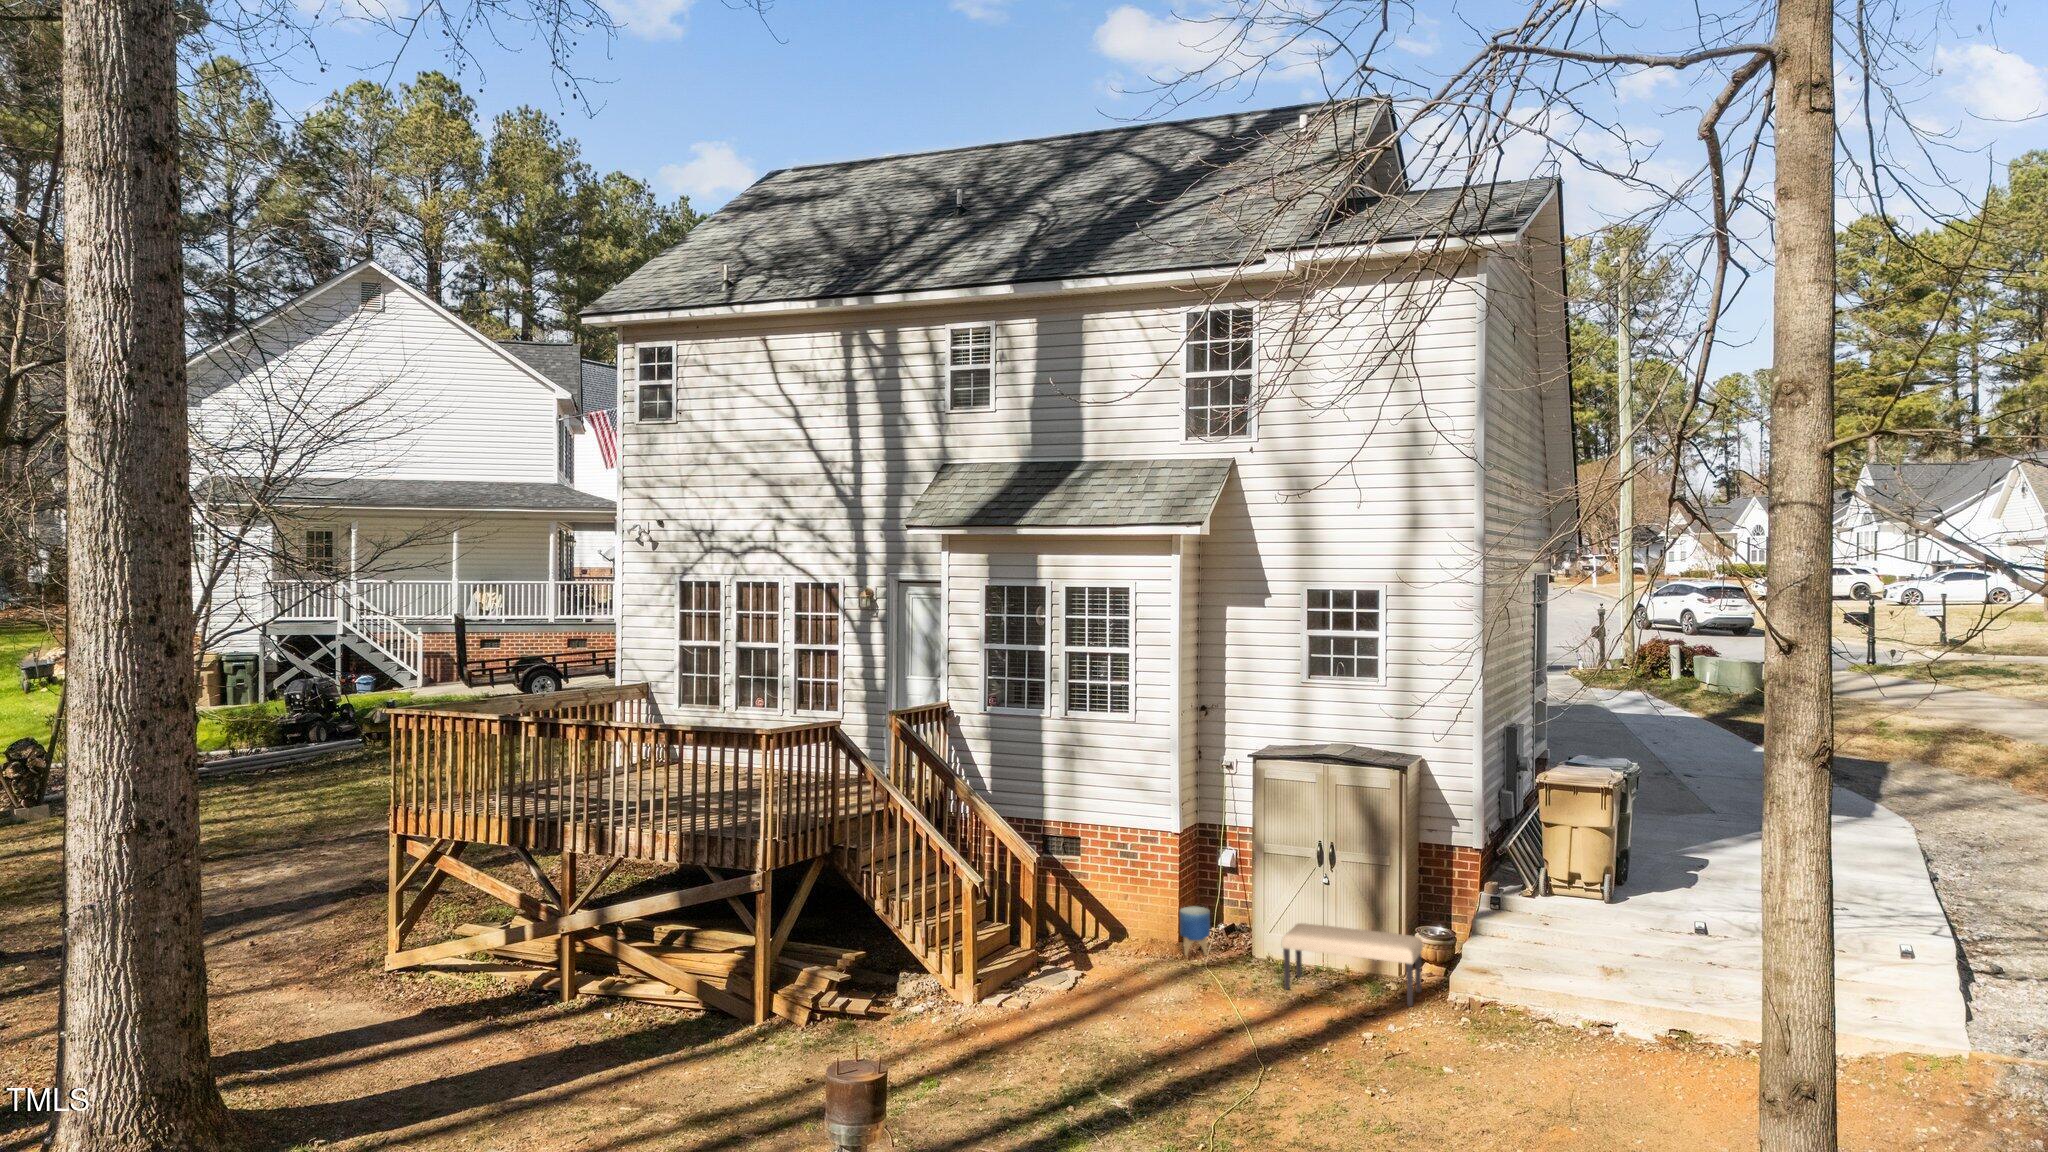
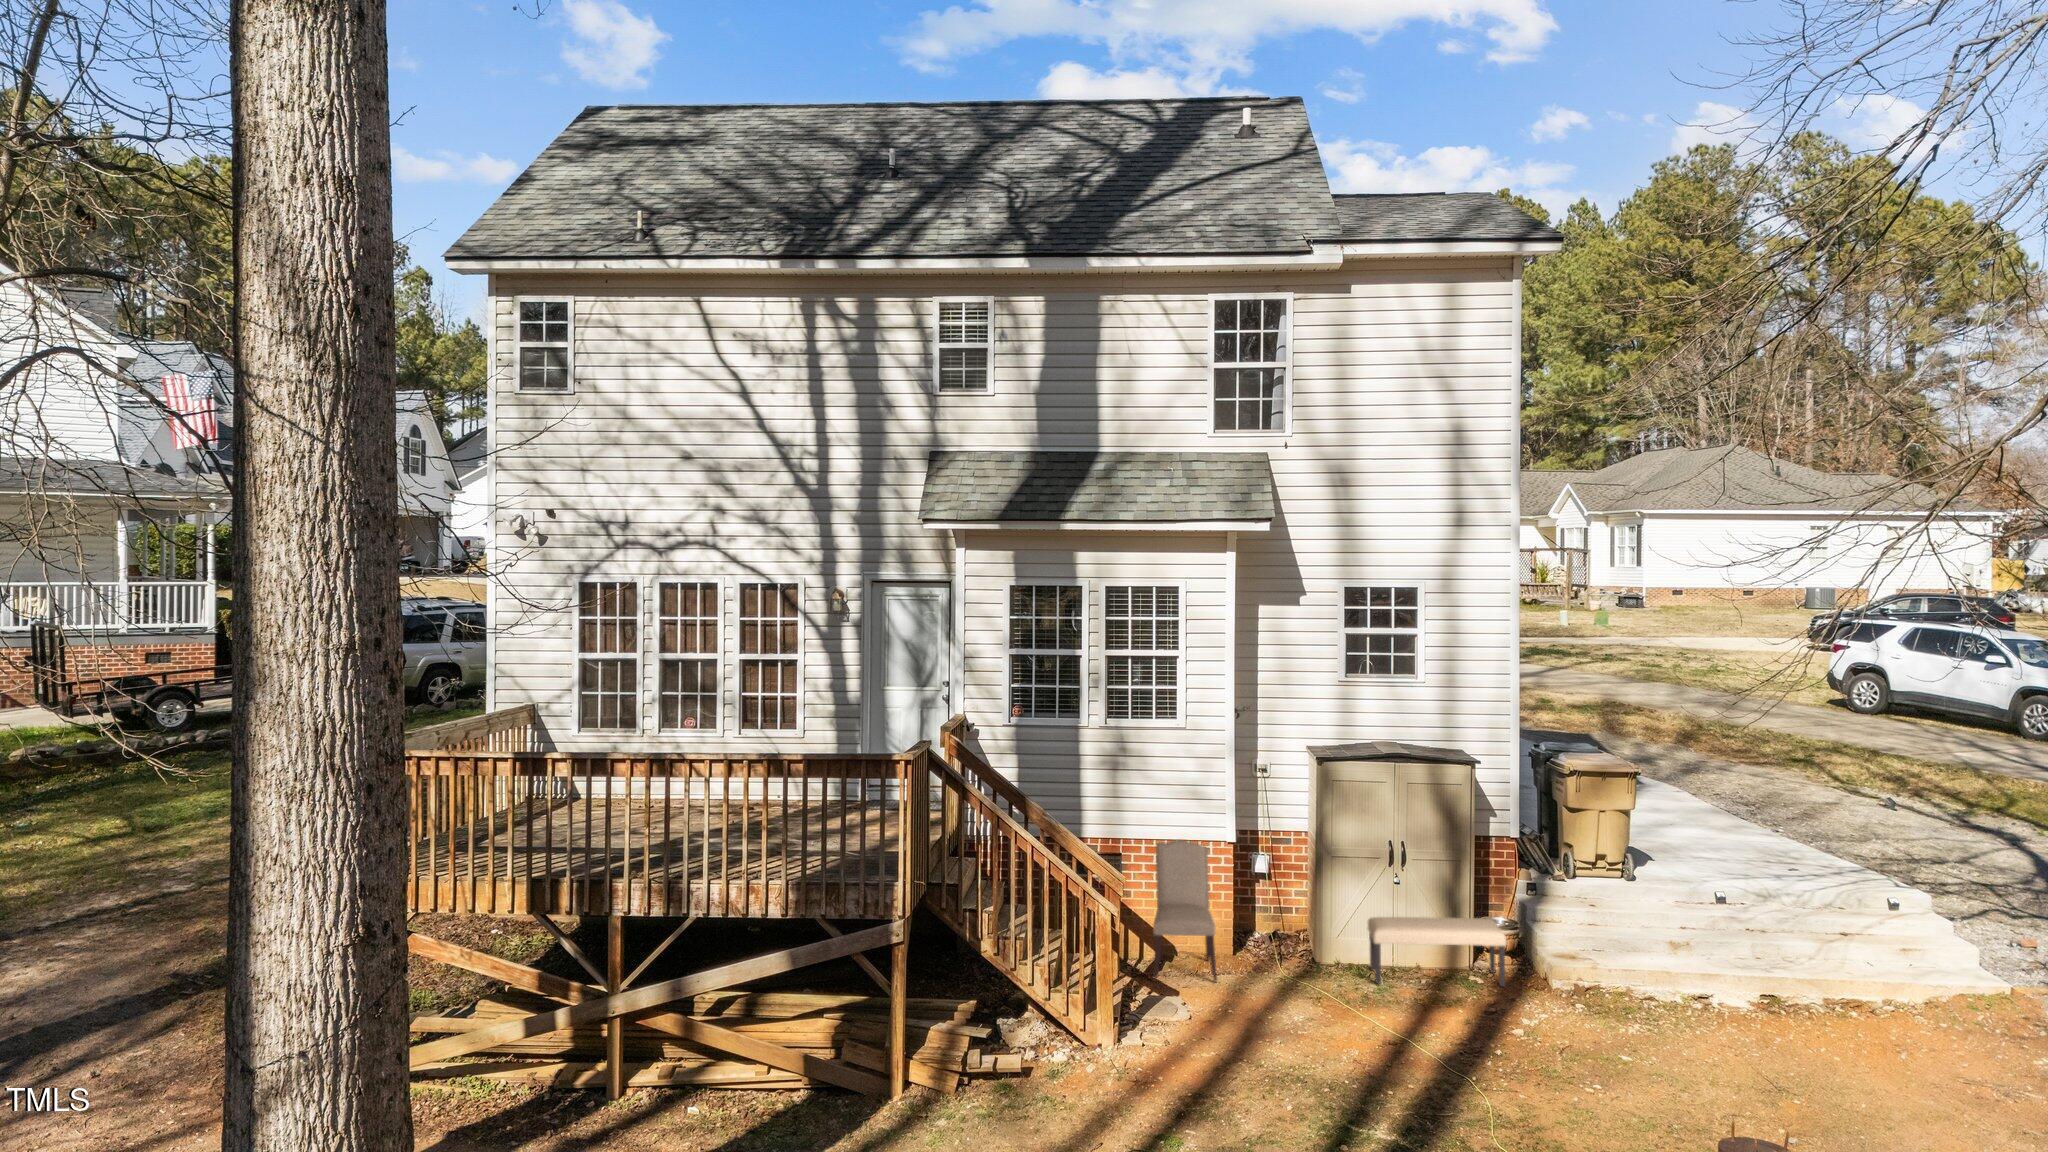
chair: none [1080,832,1156,971] -> present [1153,840,1217,982]
planter: present [1180,907,1210,956] -> none [1233,910,1264,962]

